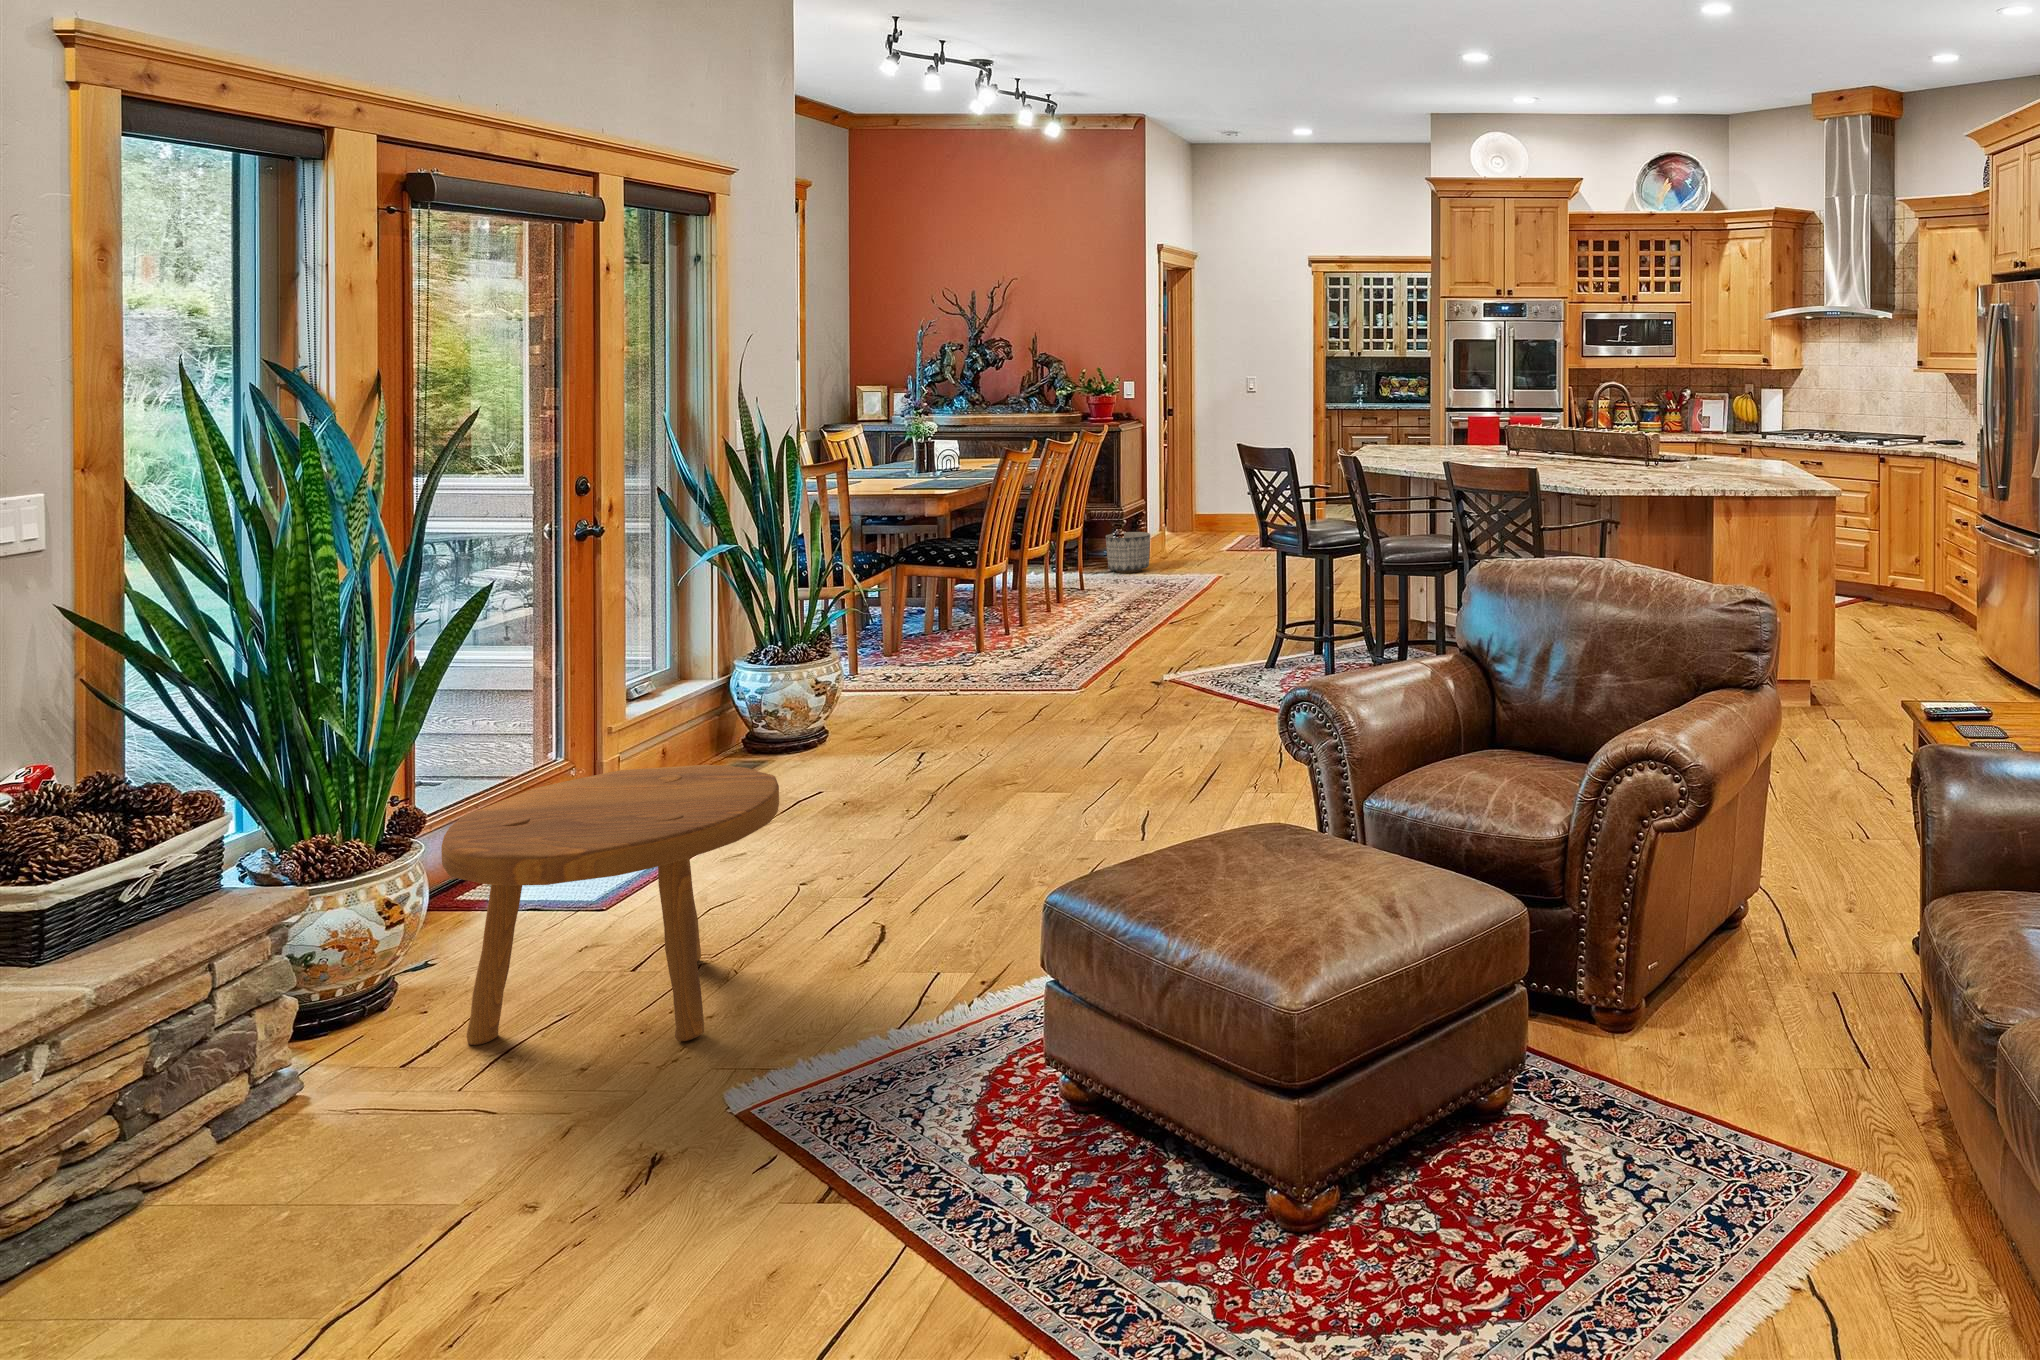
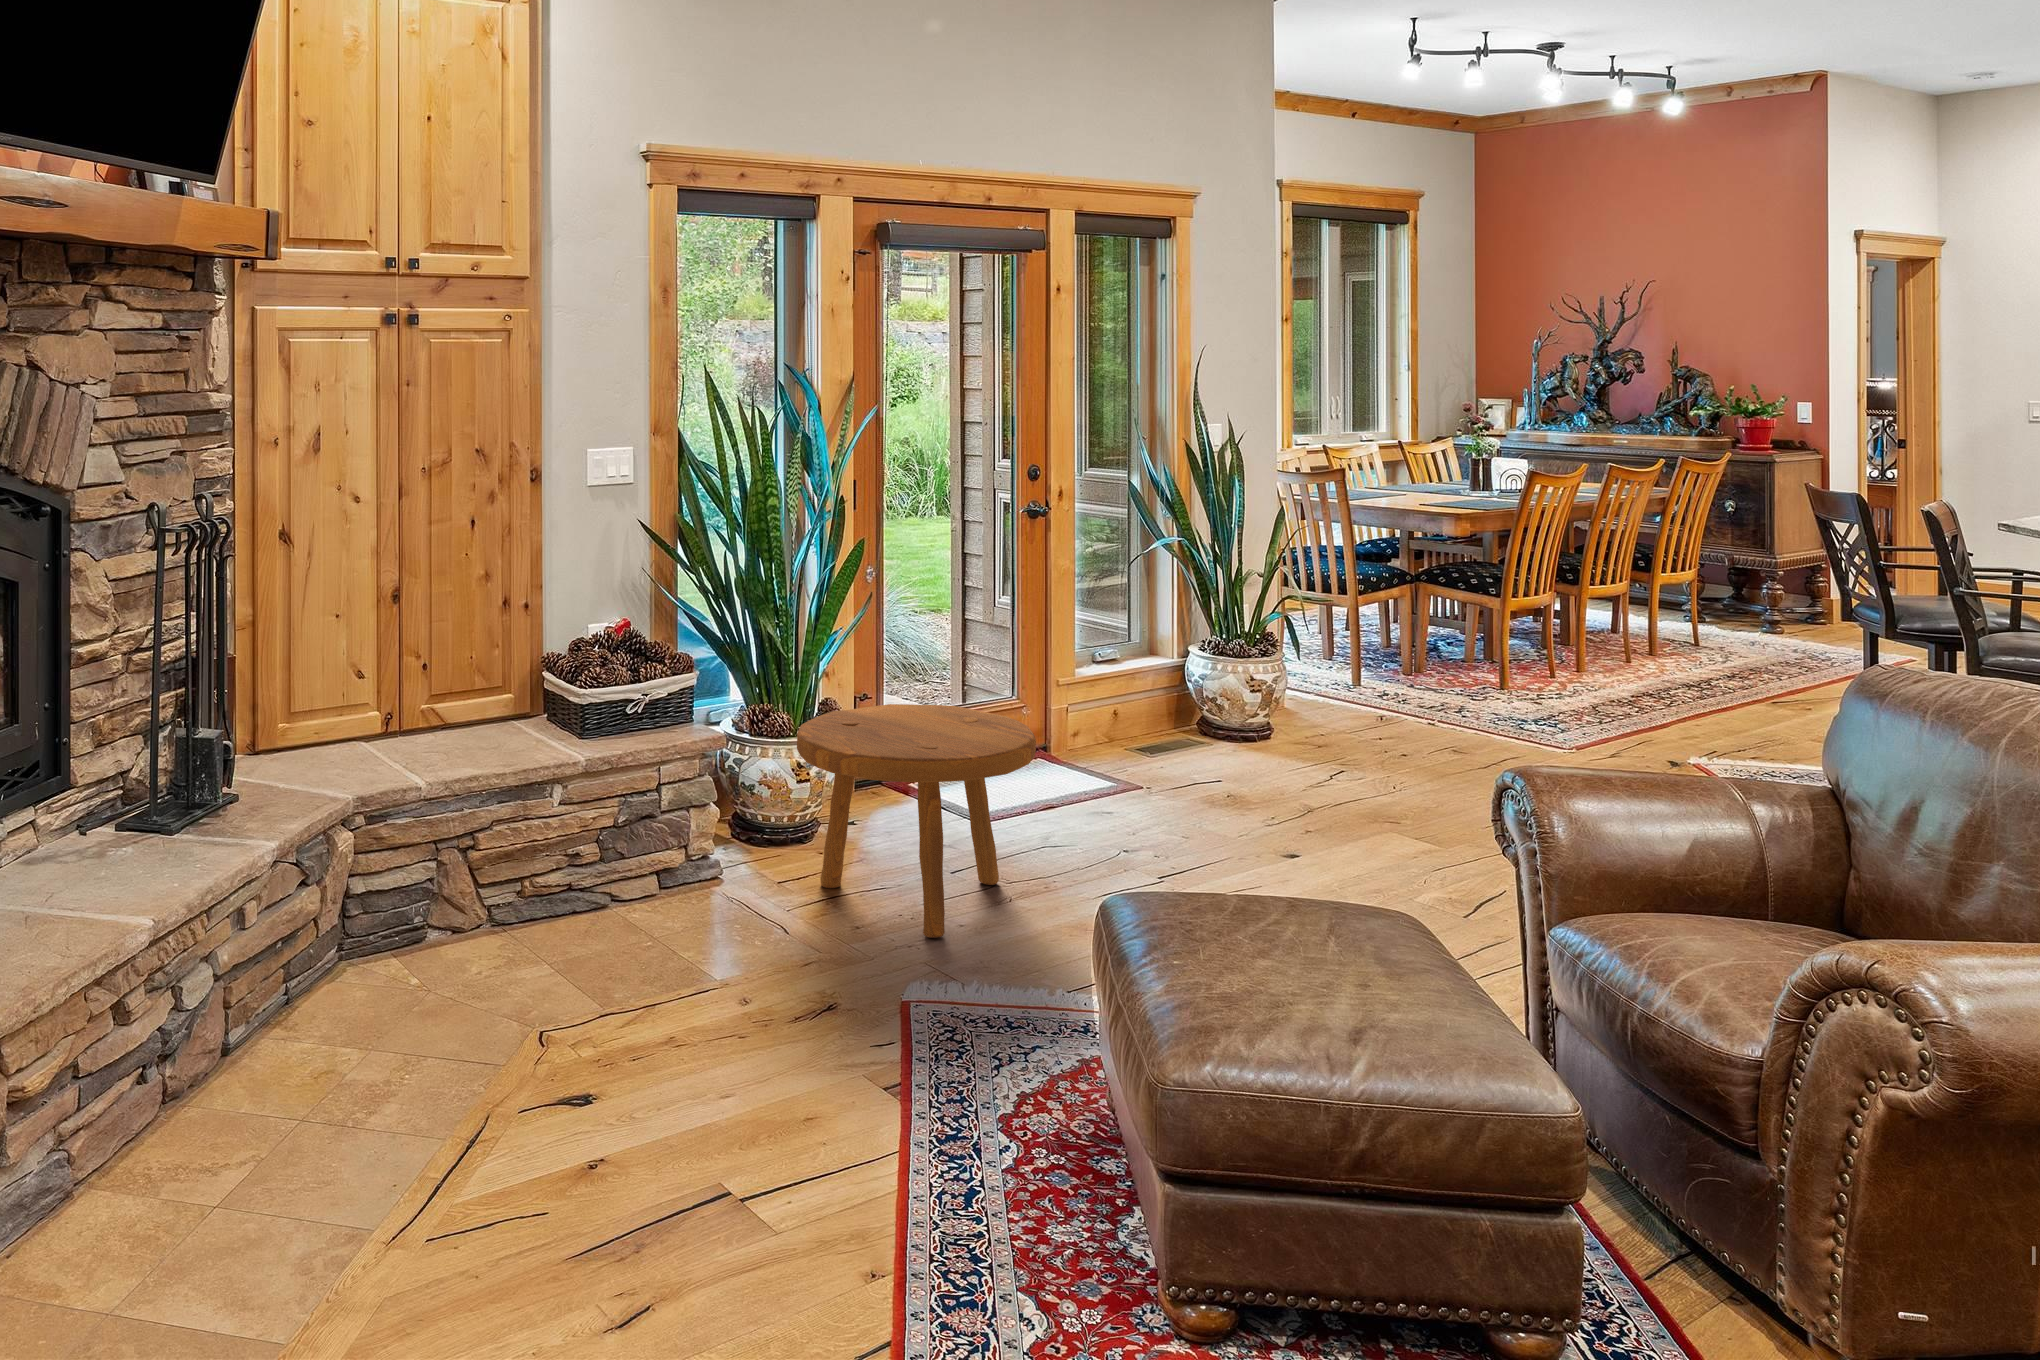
planter: present [1106,532,1150,573] -> none [1755,591,1821,643]

